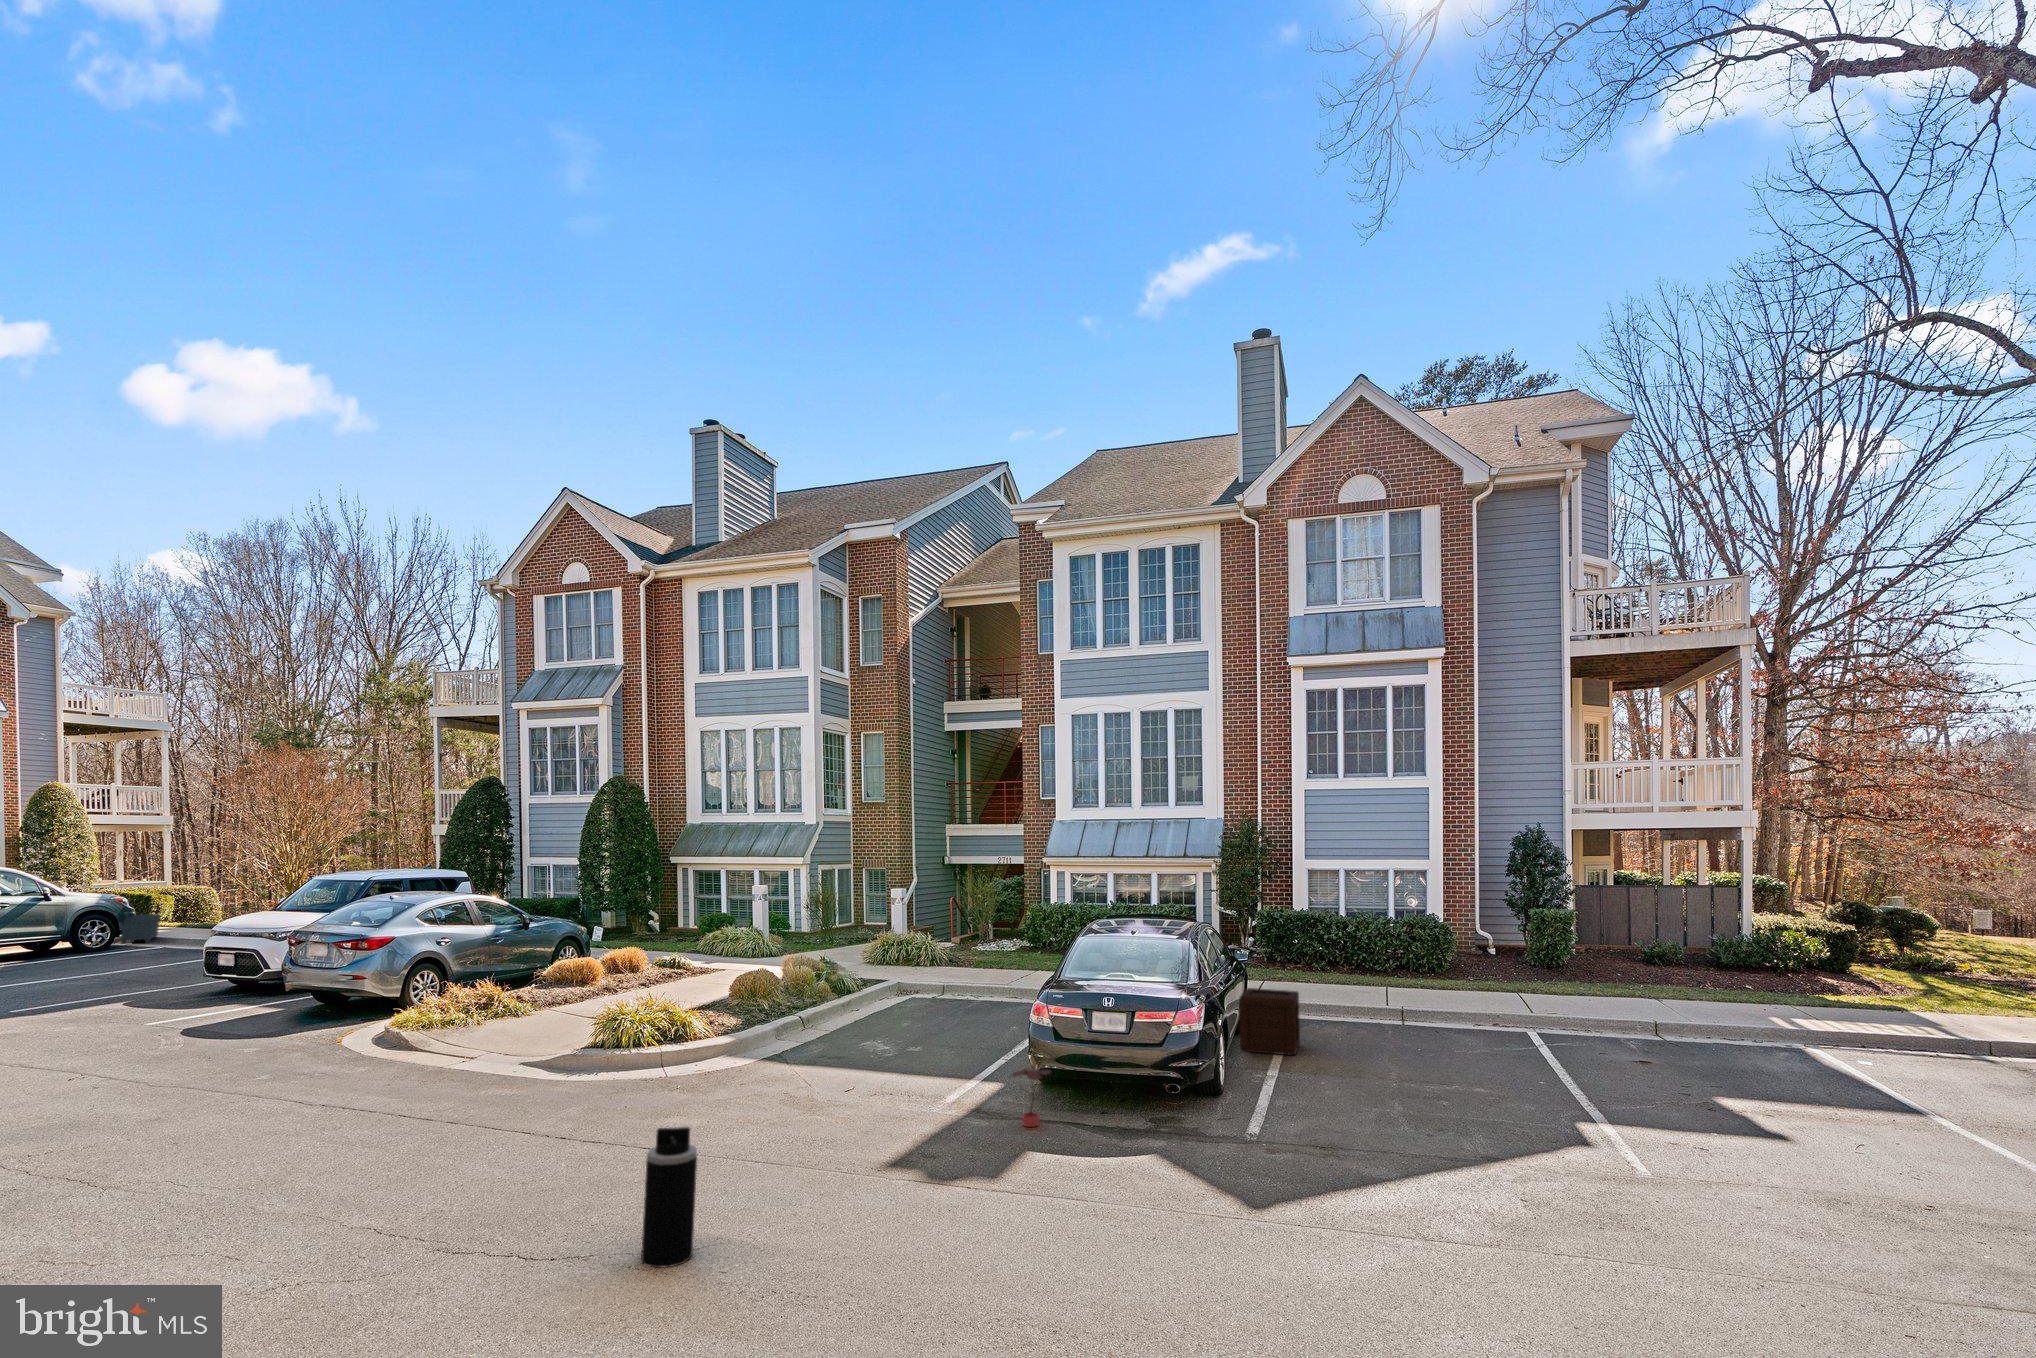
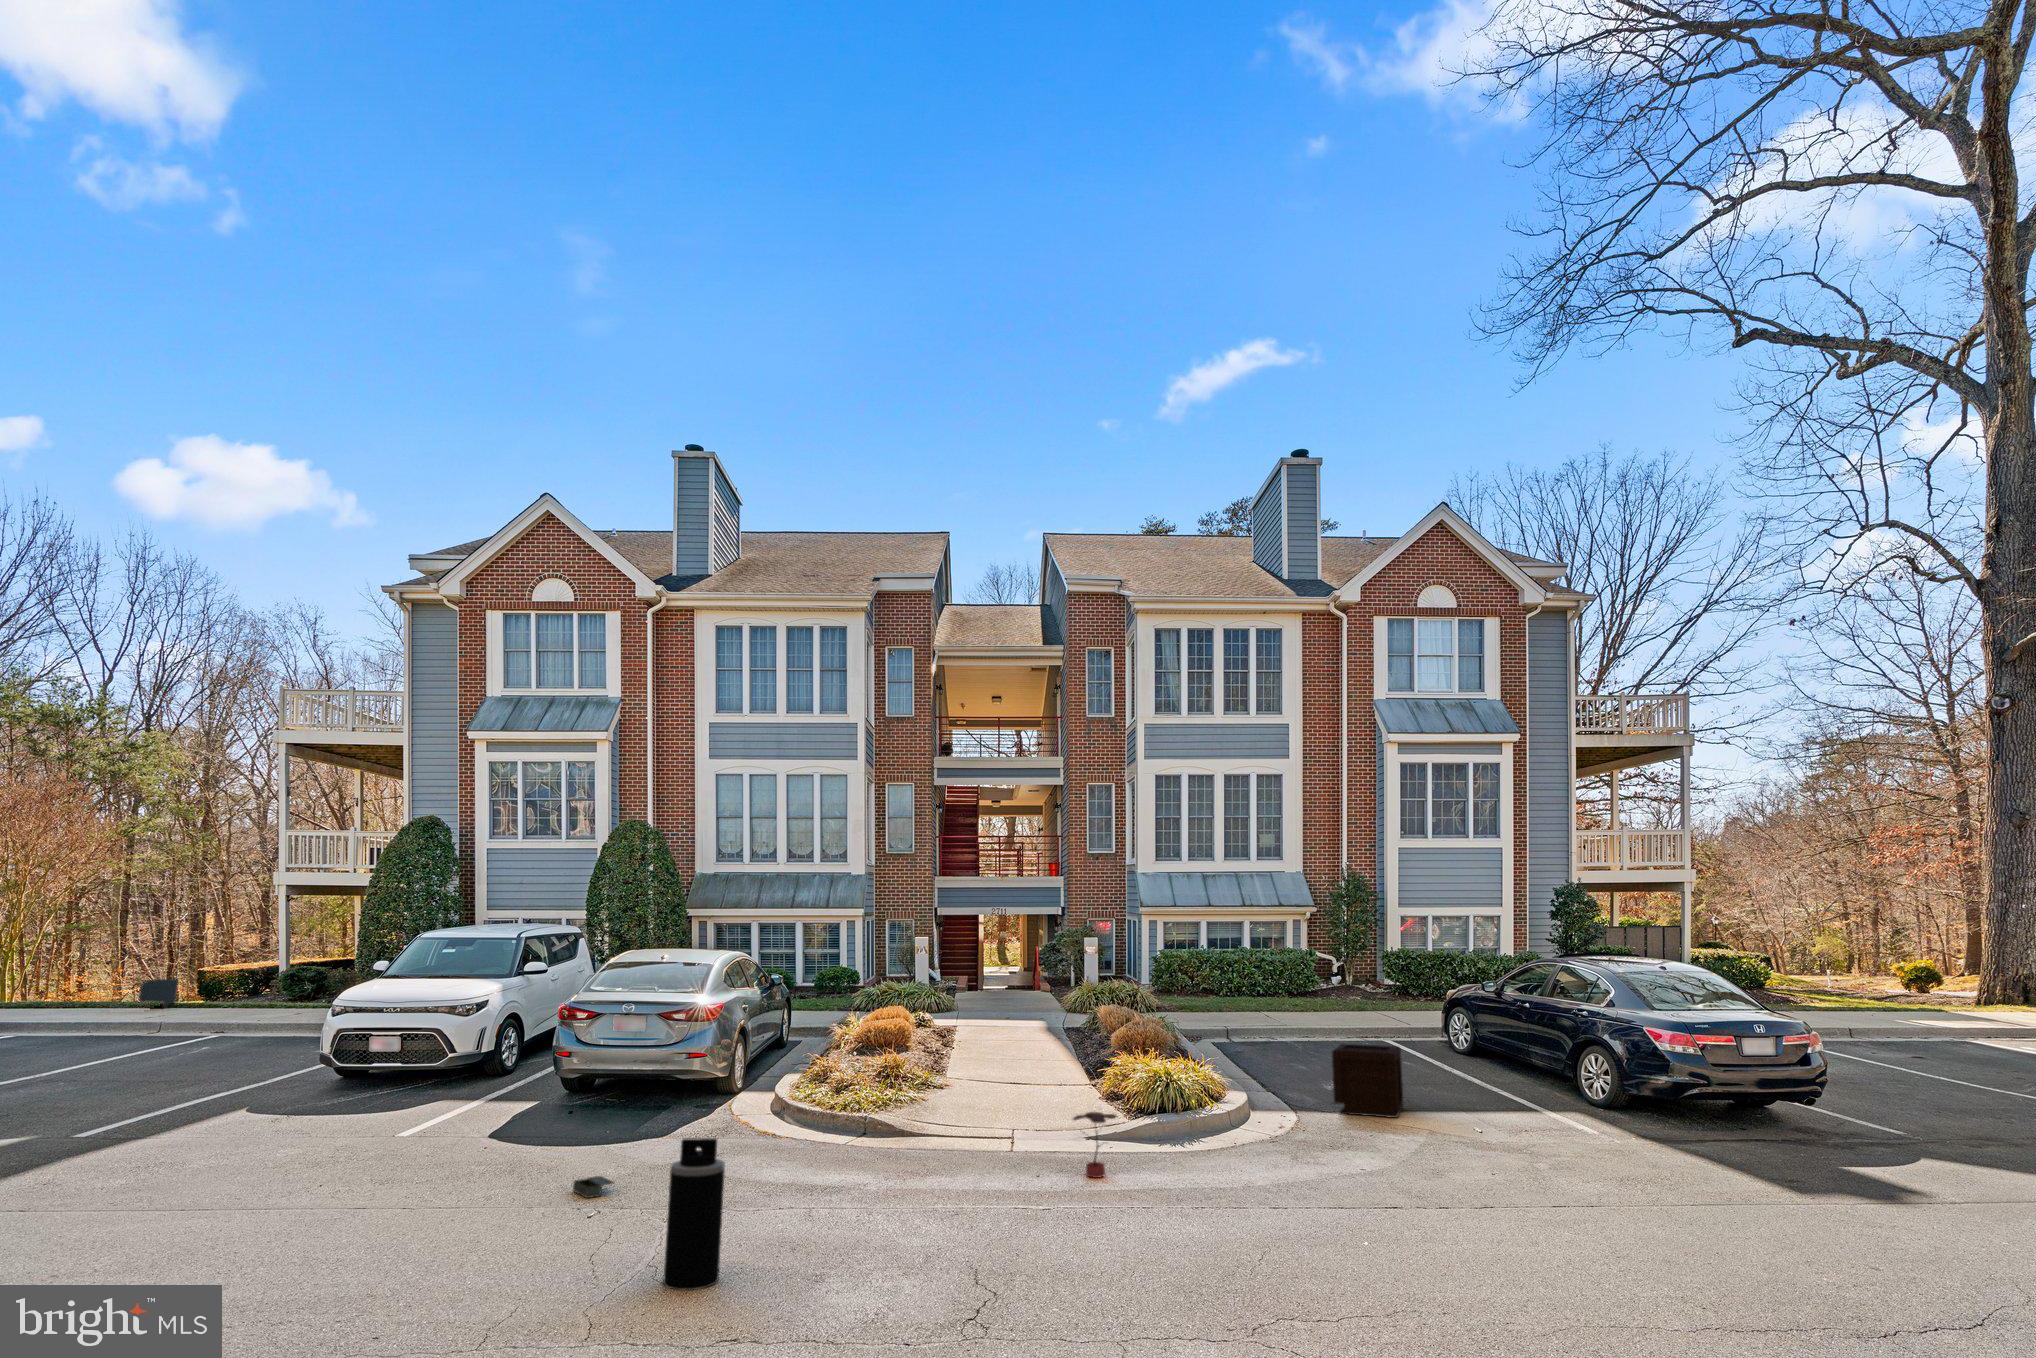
toolbox: none [552,1136,591,1160] -> present [573,1176,614,1198]

